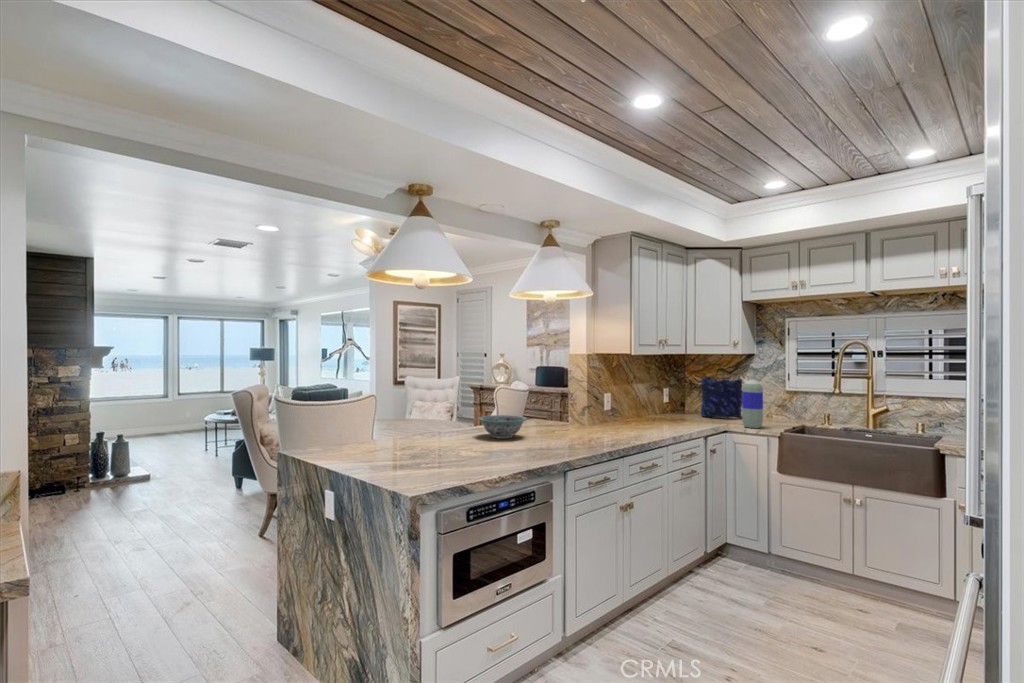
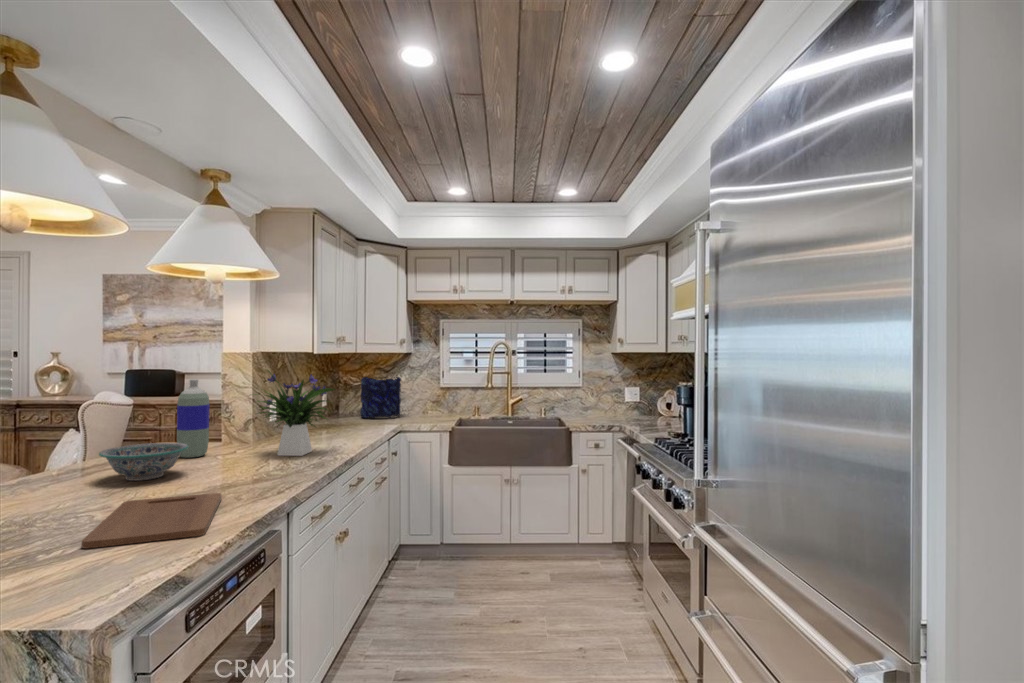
flower arrangement: none [570,367,639,438] -> present [259,370,335,456]
bottle: present [742,374,763,428] -> present [177,380,210,458]
cutting board: none [438,447,525,471] -> present [82,493,221,549]

